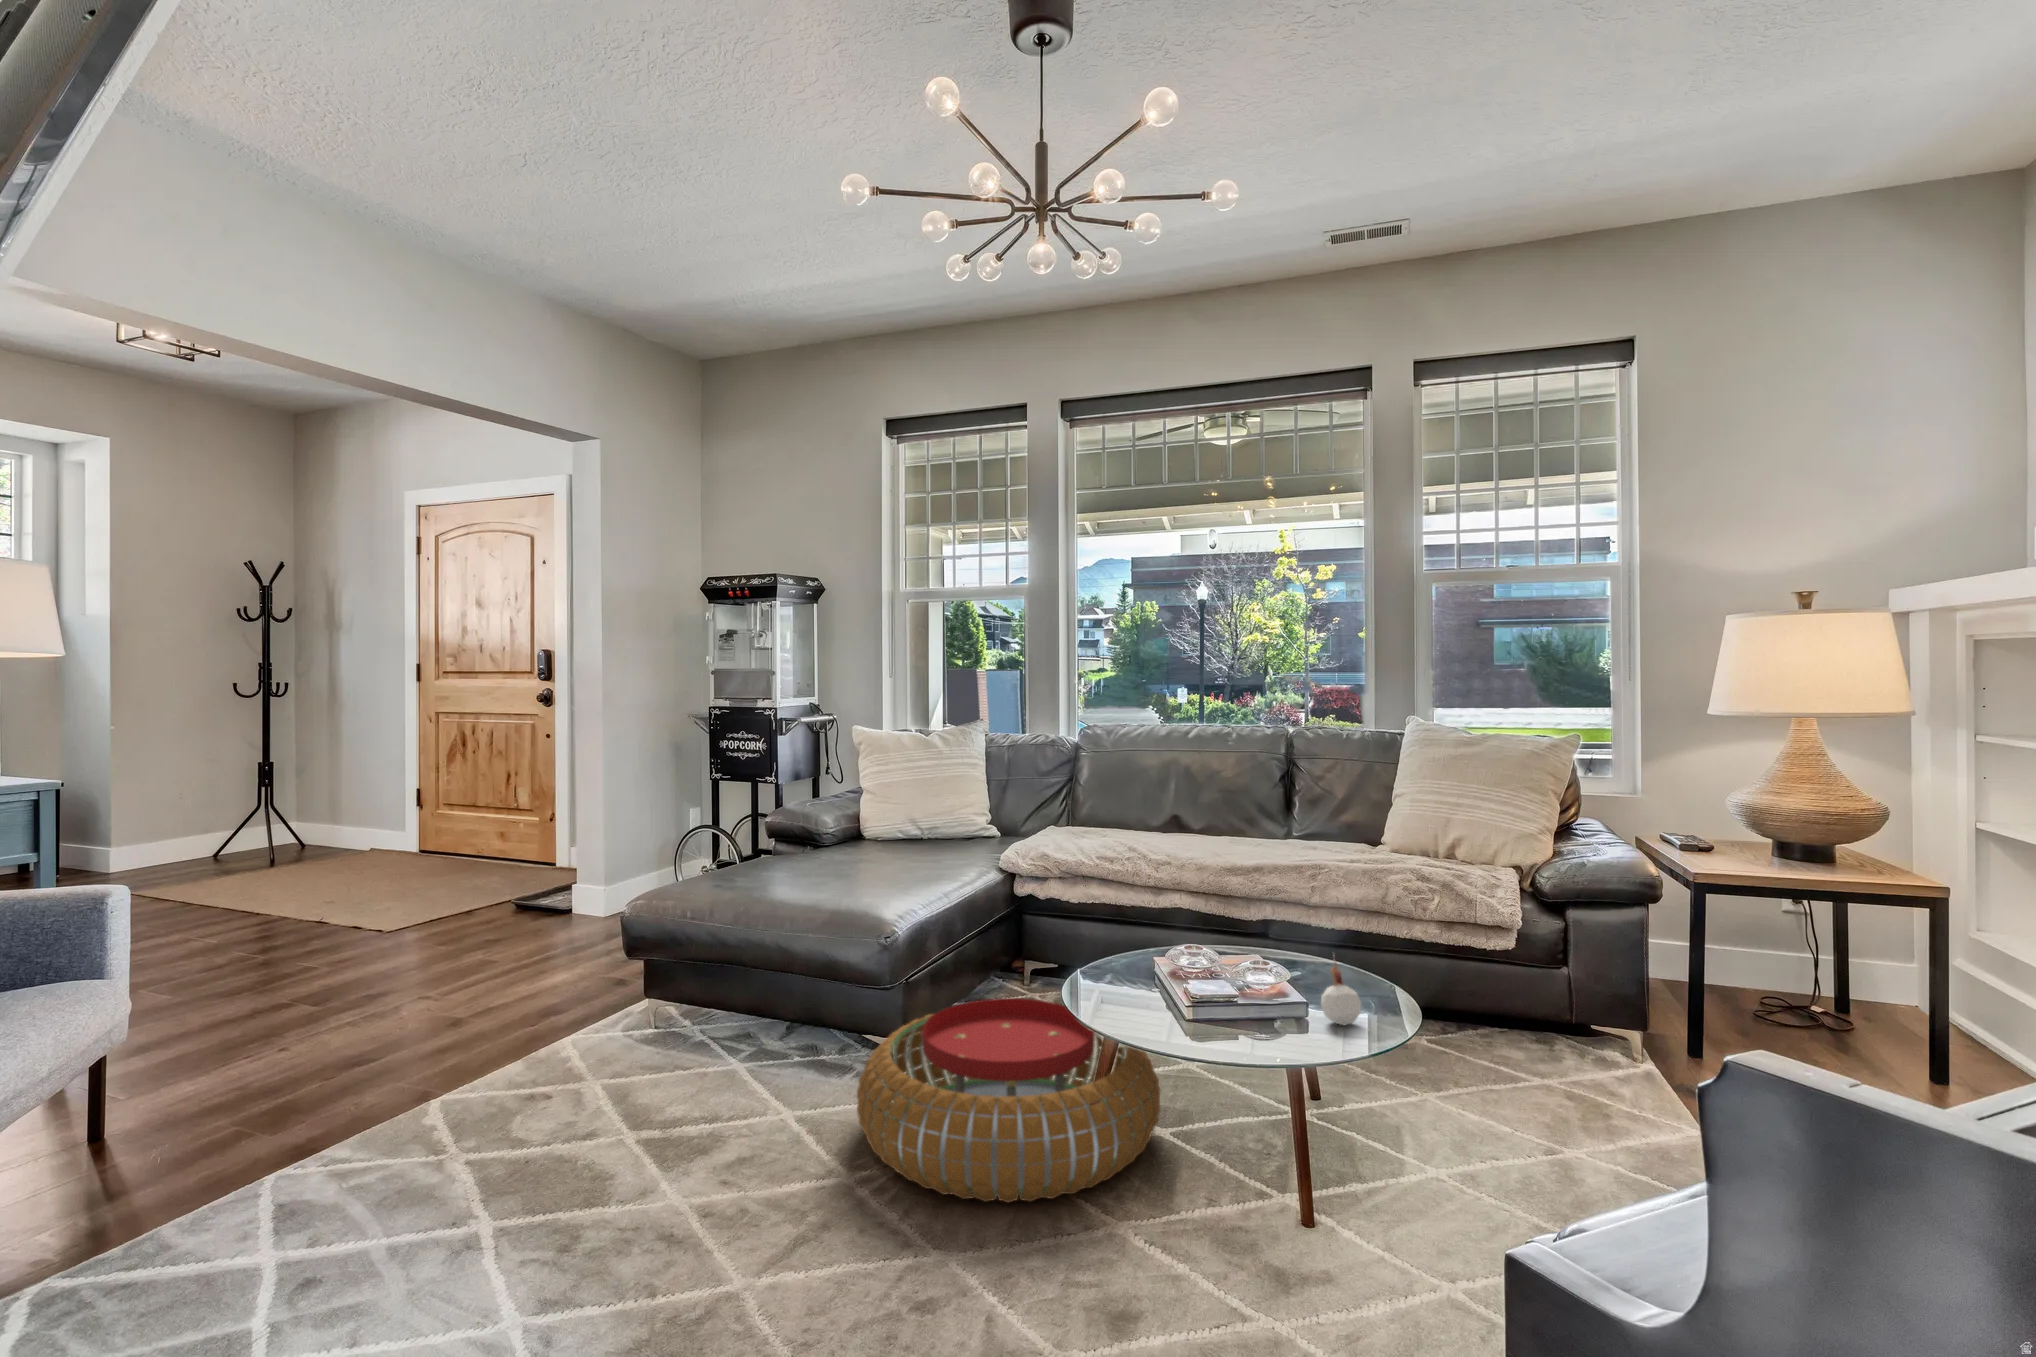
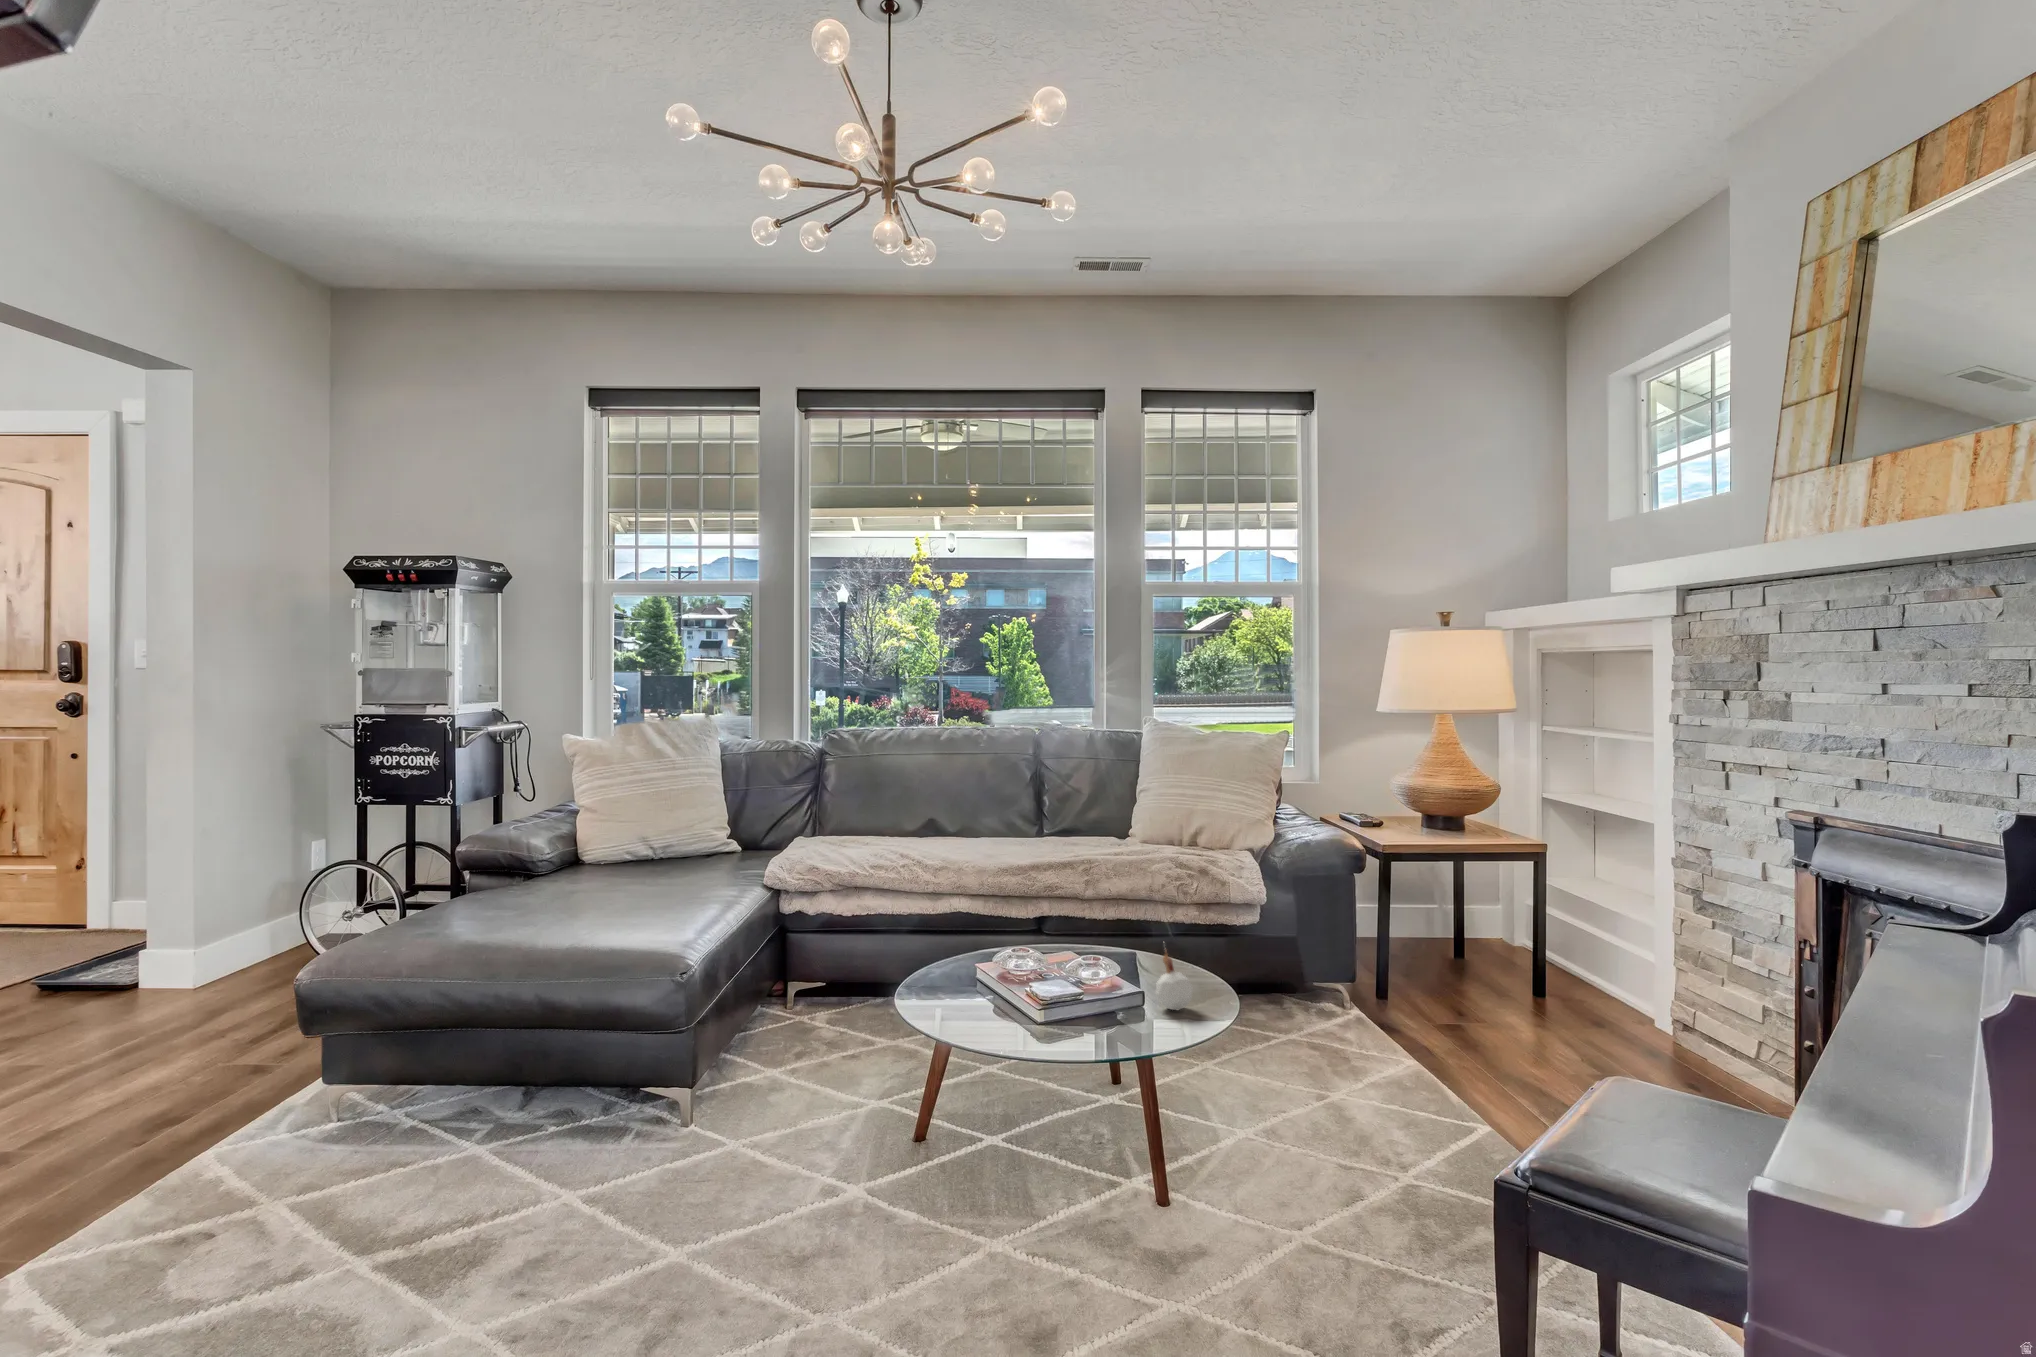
pouf: present [857,998,1160,1202] -> none [669,1026,1002,1250]

